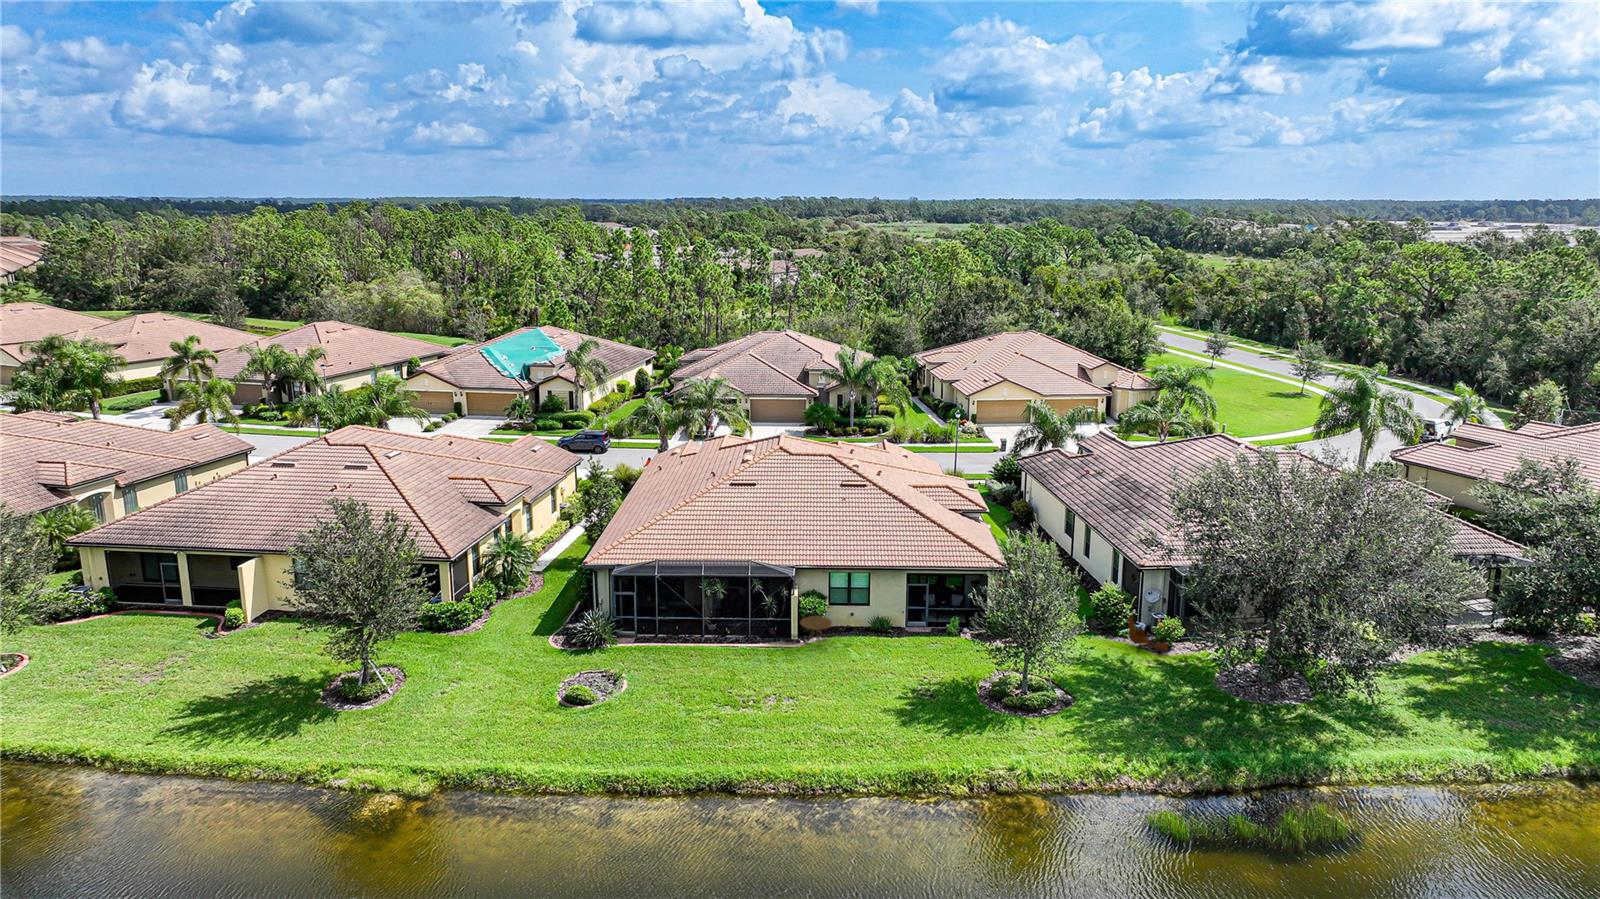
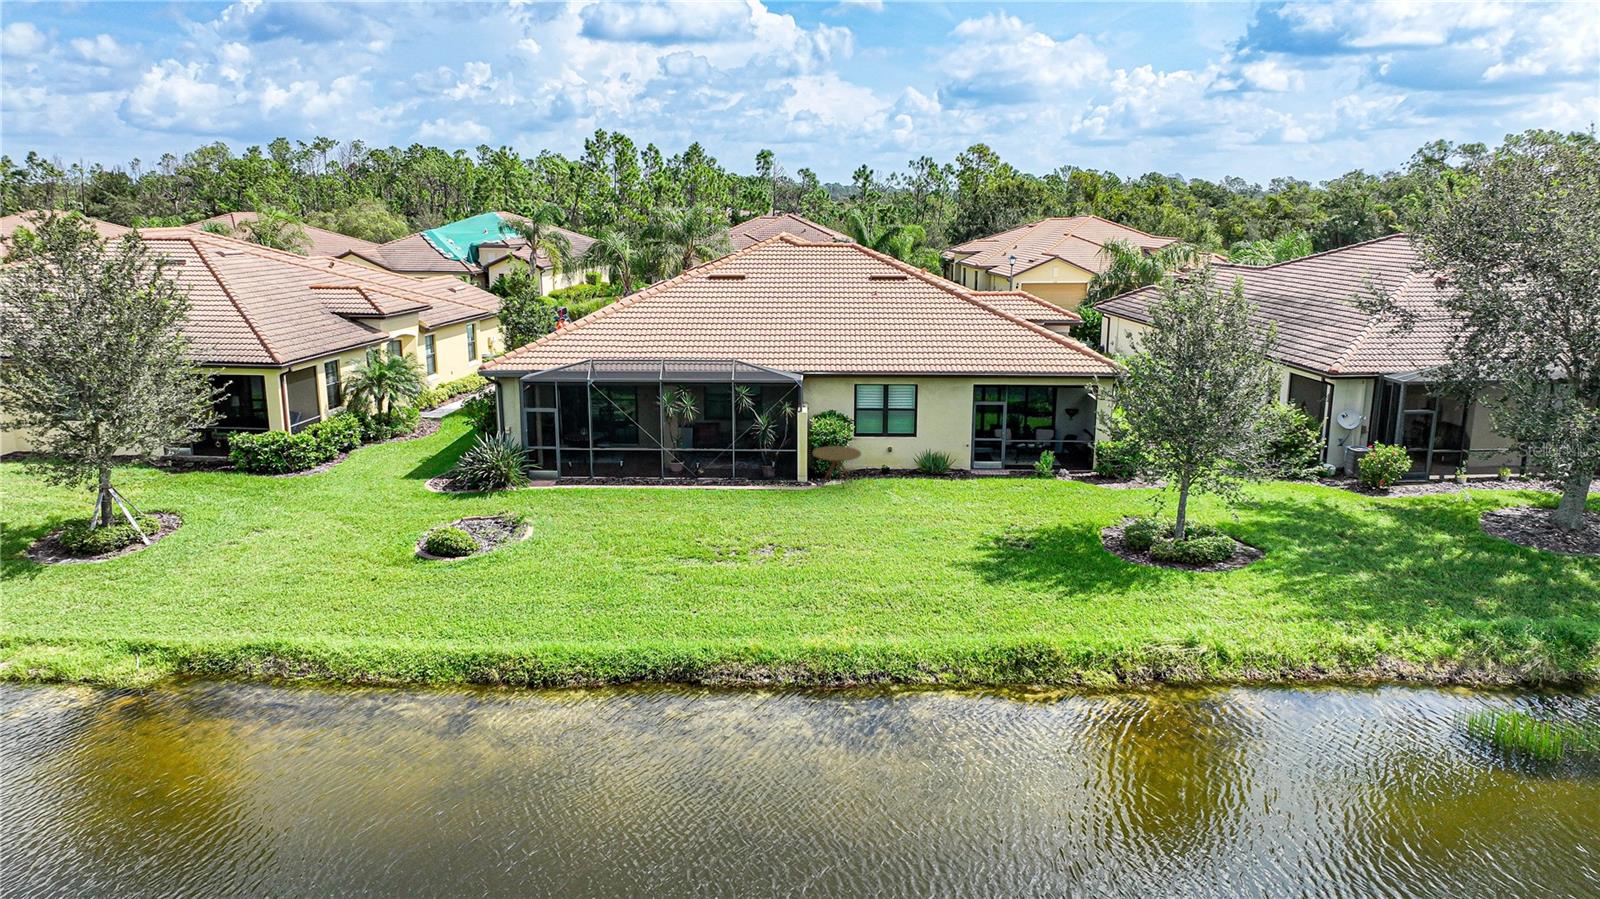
lounge chair: present [1128,615,1168,653] -> none [1322,439,1388,499]

